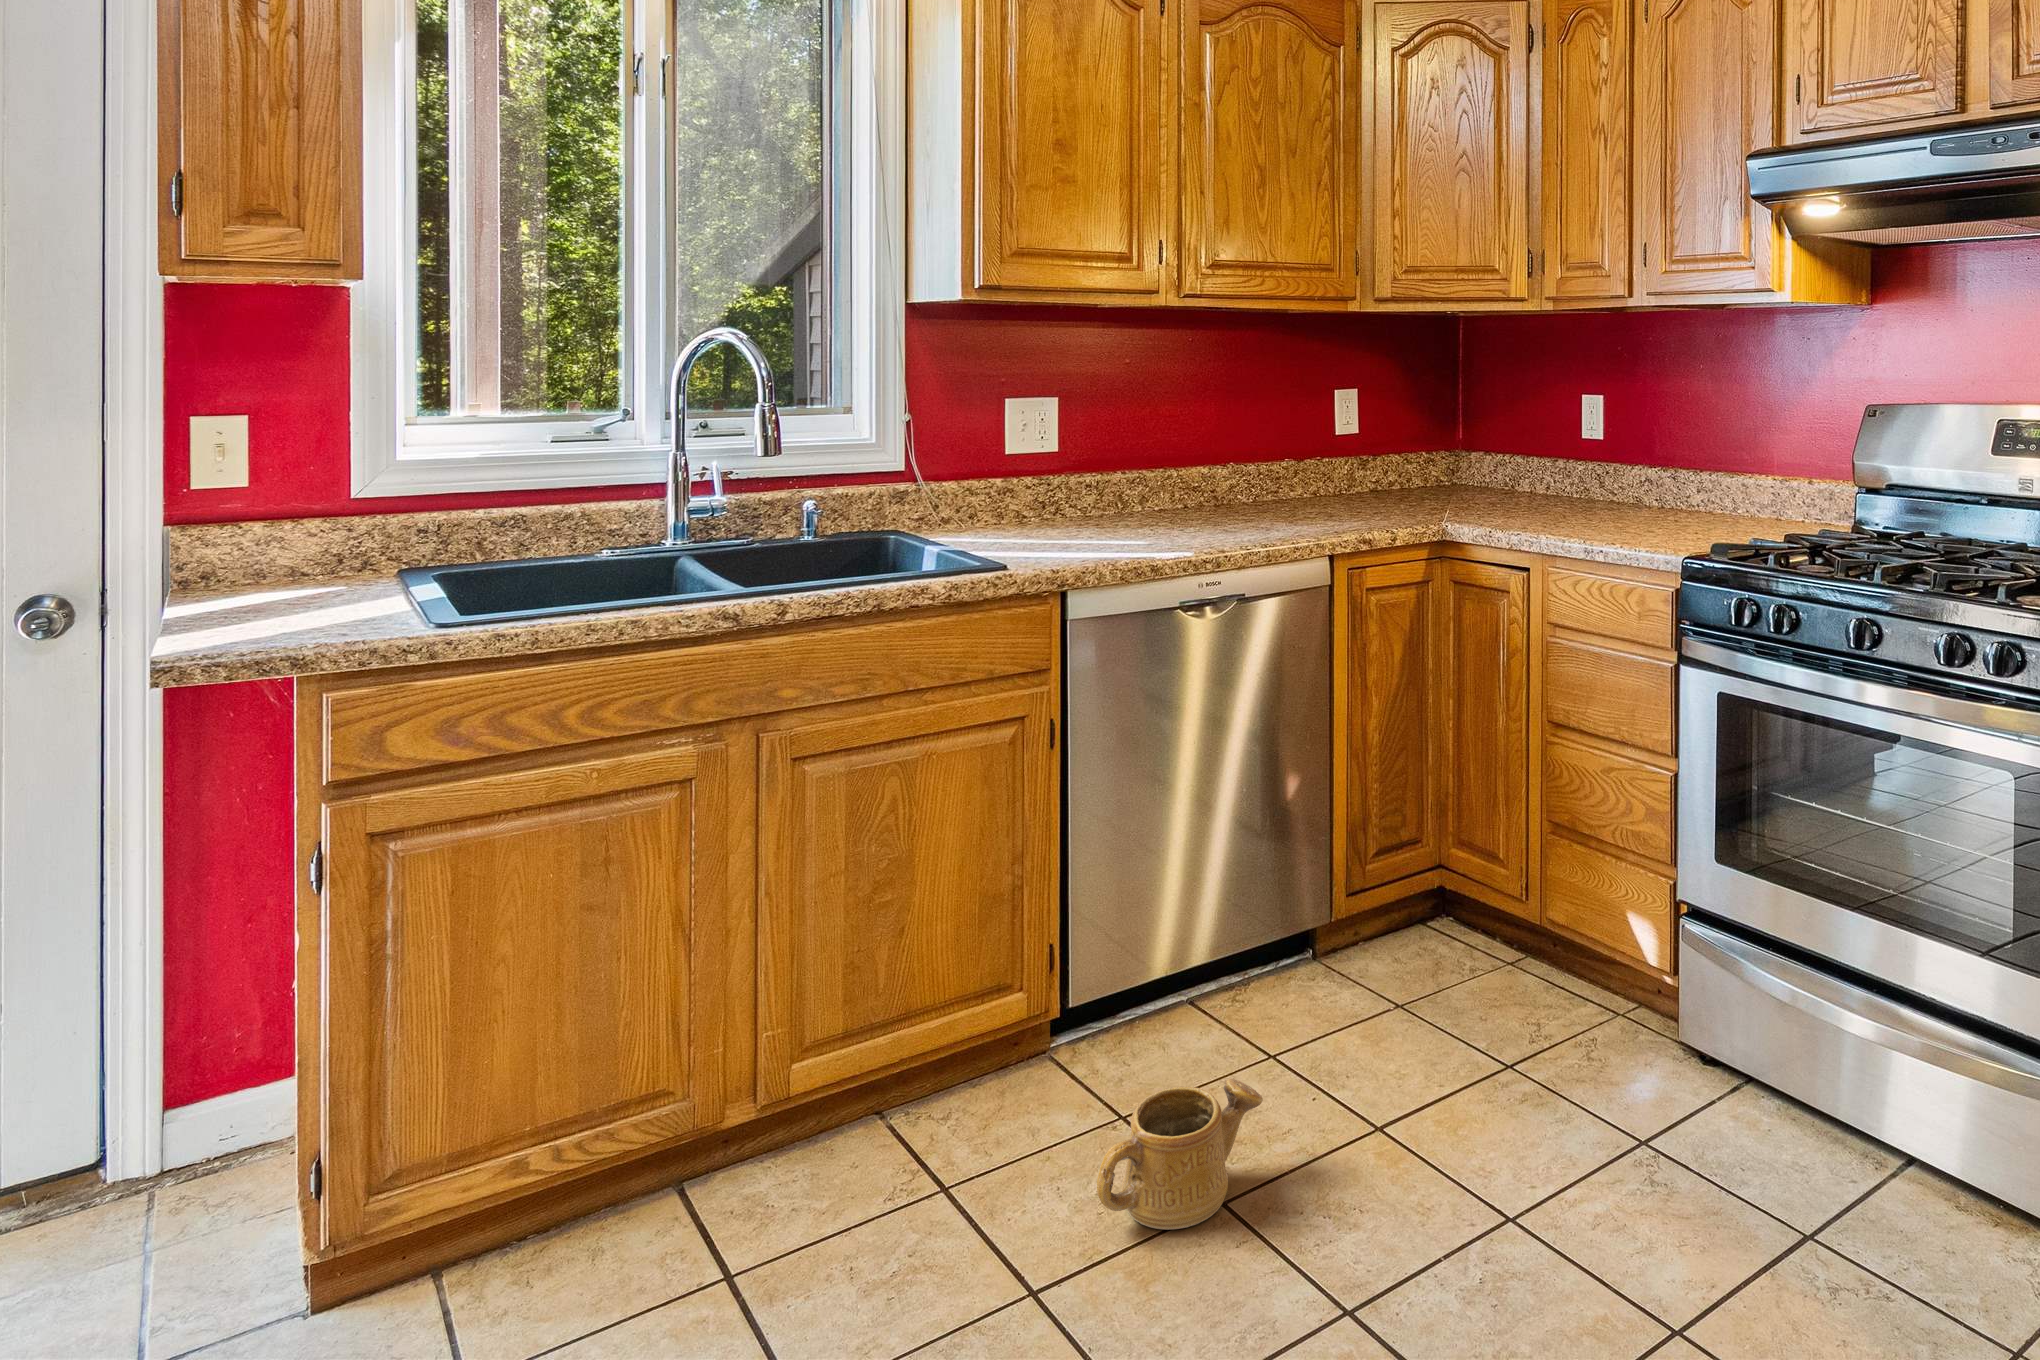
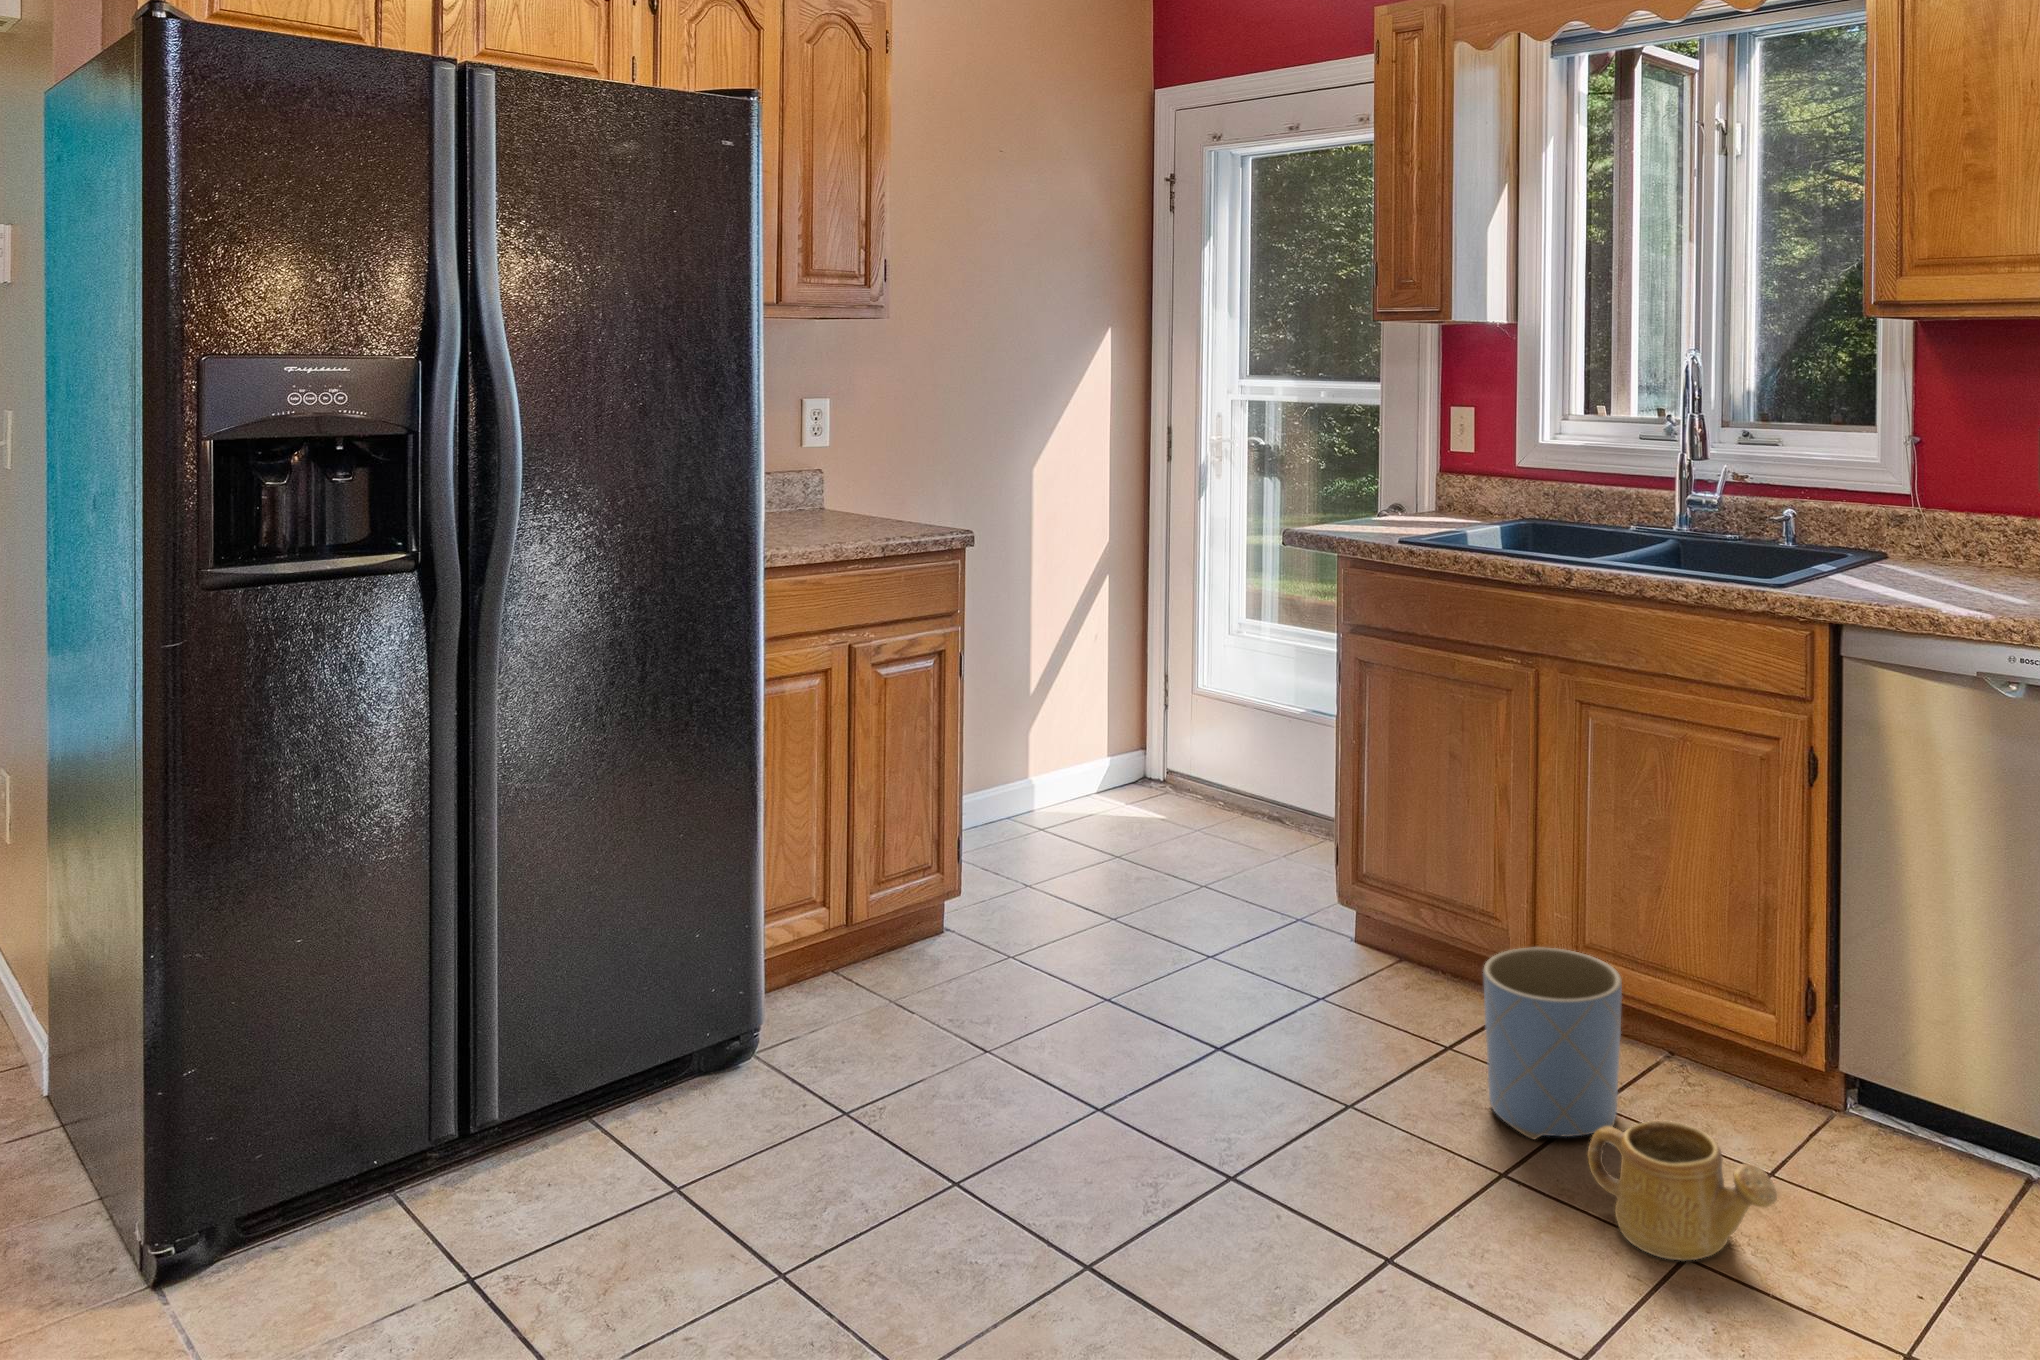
planter: none [843,1020,1008,1260] -> present [1483,947,1622,1139]

